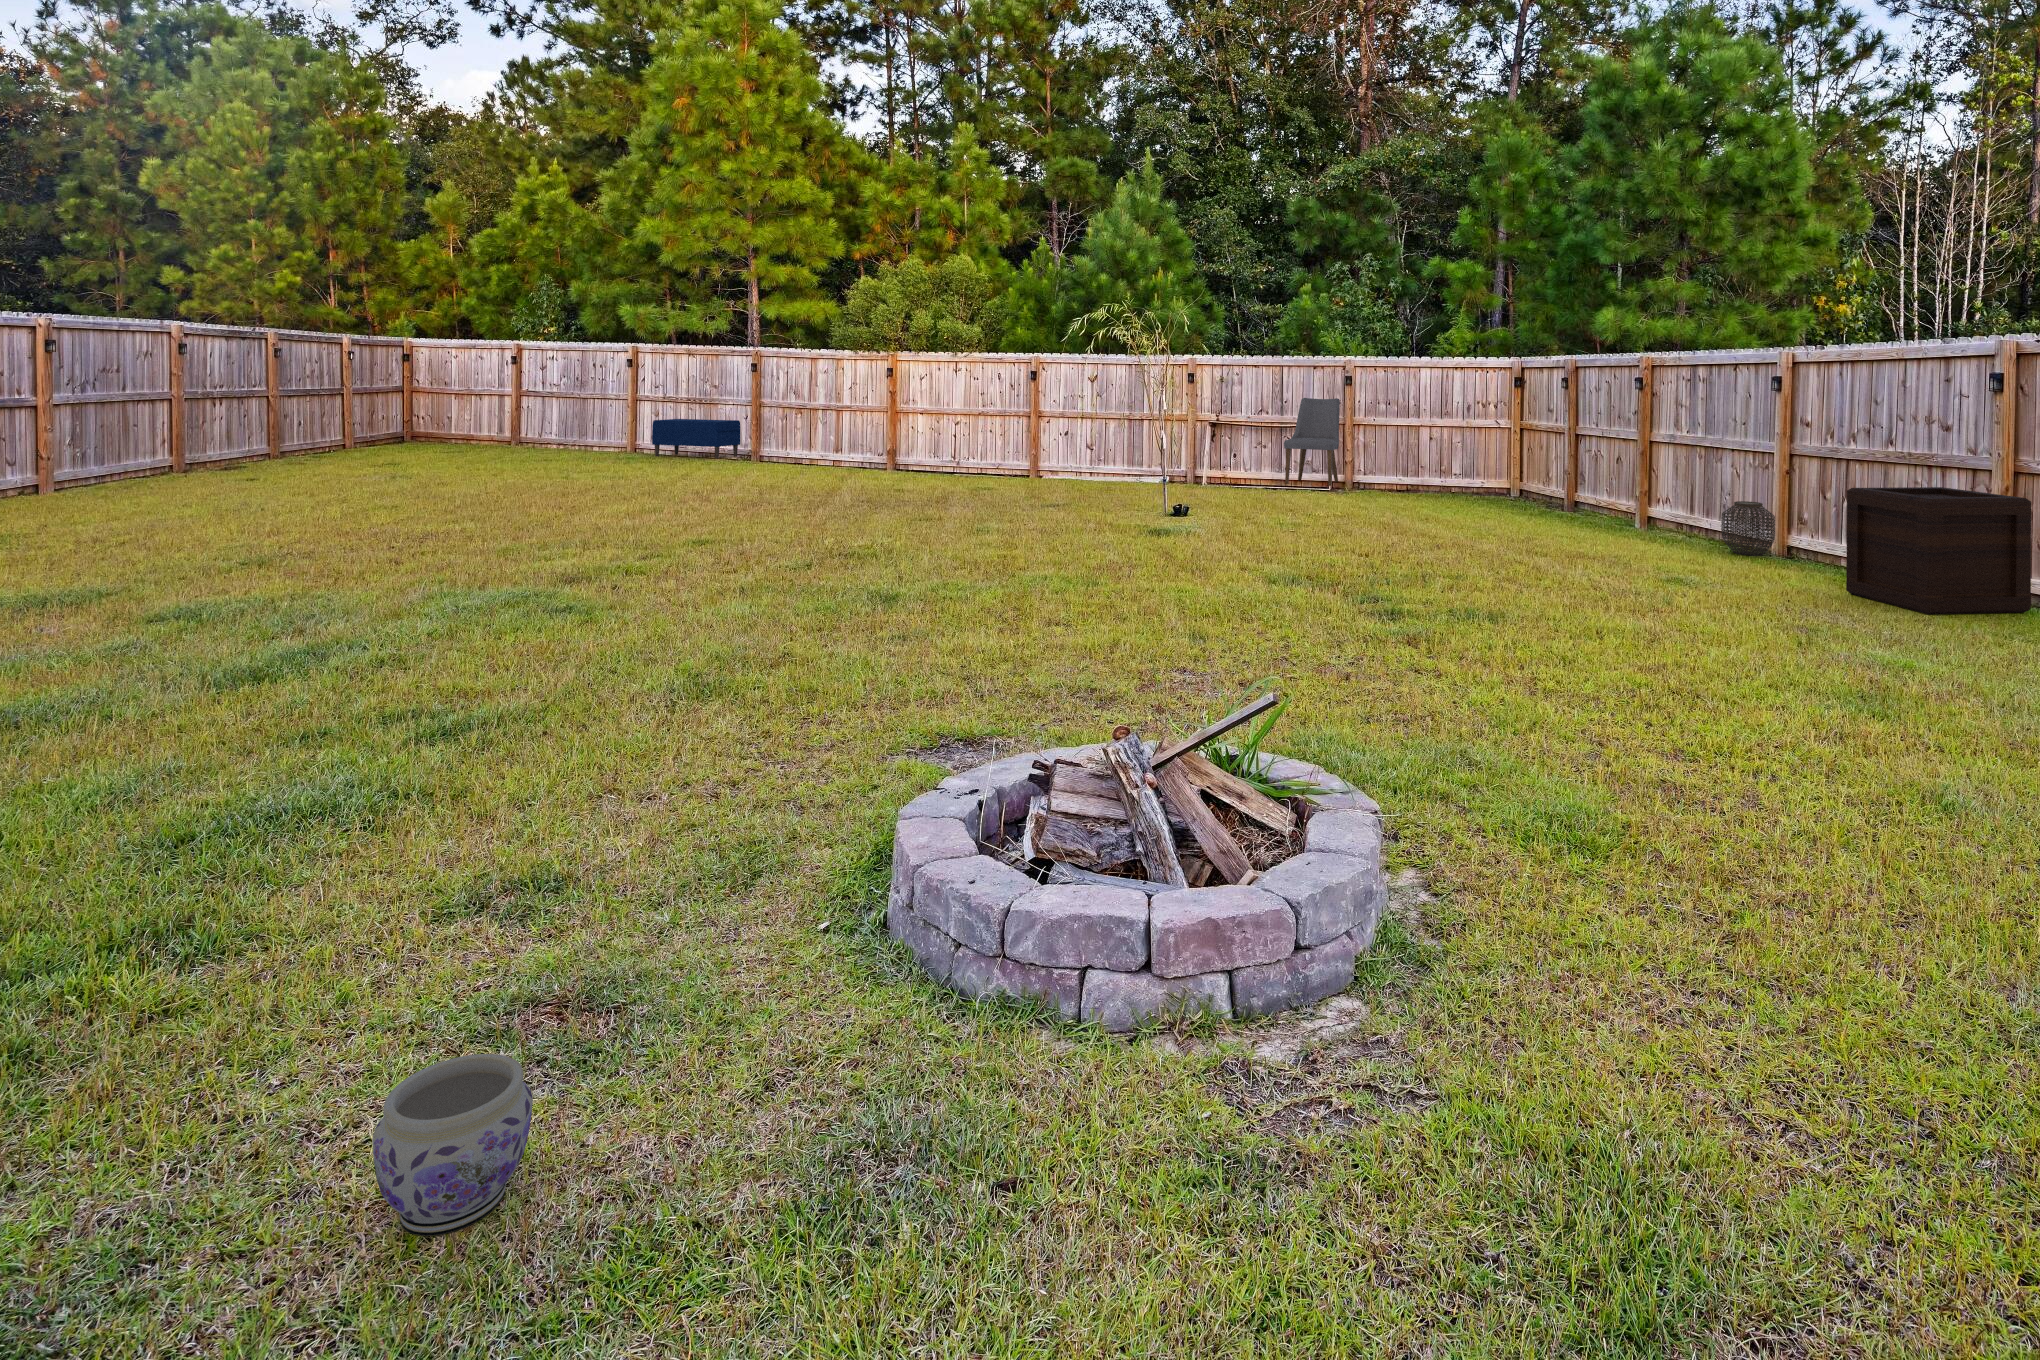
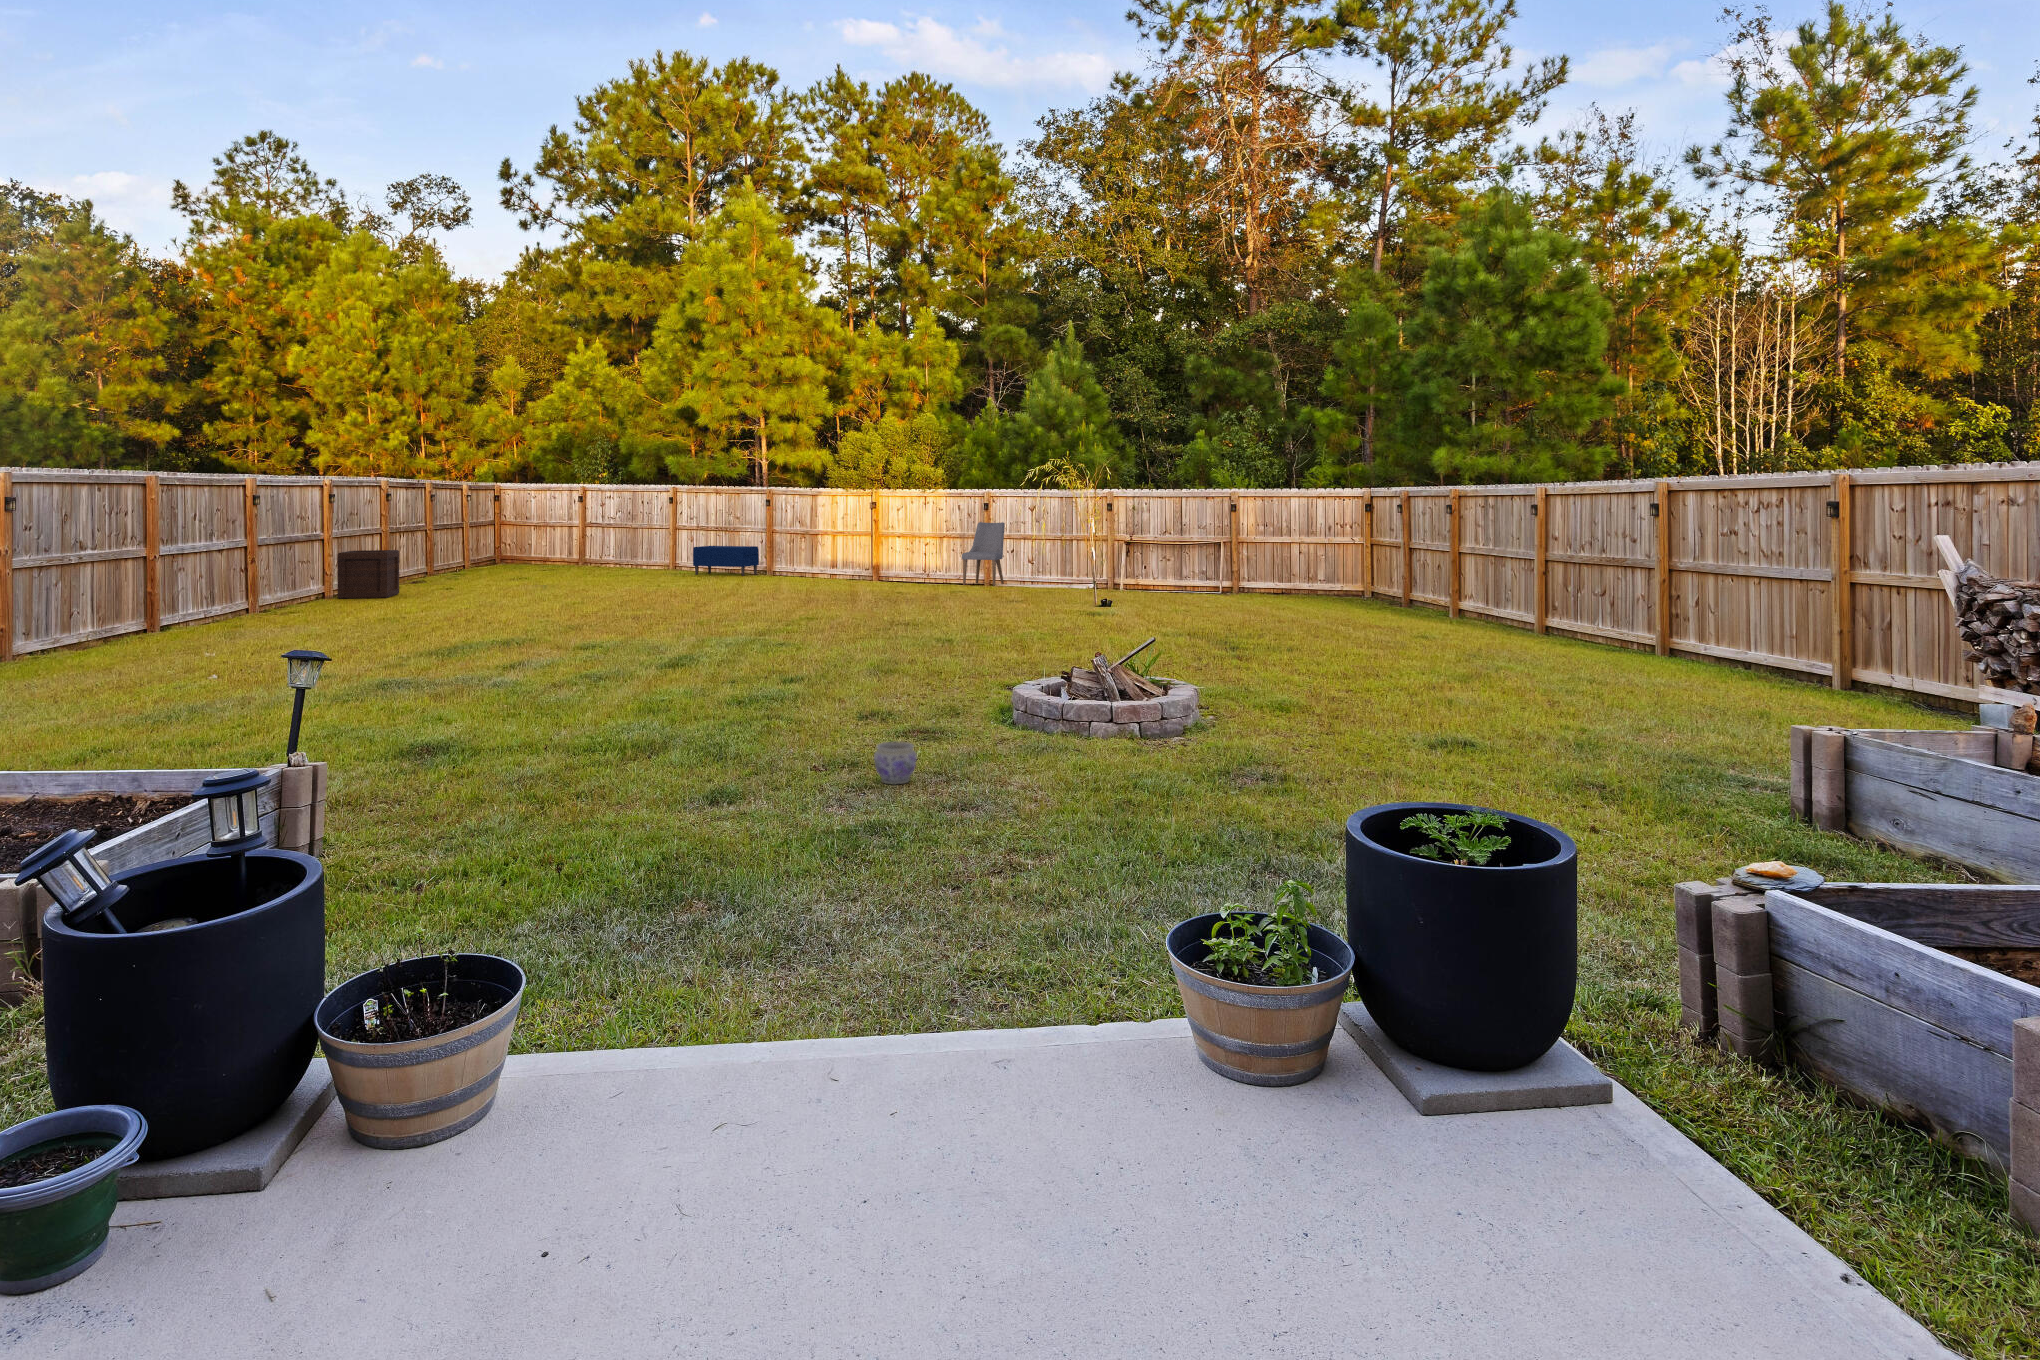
chair: present [1284,398,1340,486] -> present [962,522,1005,586]
wooden crate: present [1846,487,2031,615] -> present [337,550,399,599]
woven basket: present [1721,501,1775,556] -> none [1495,594,1534,632]

